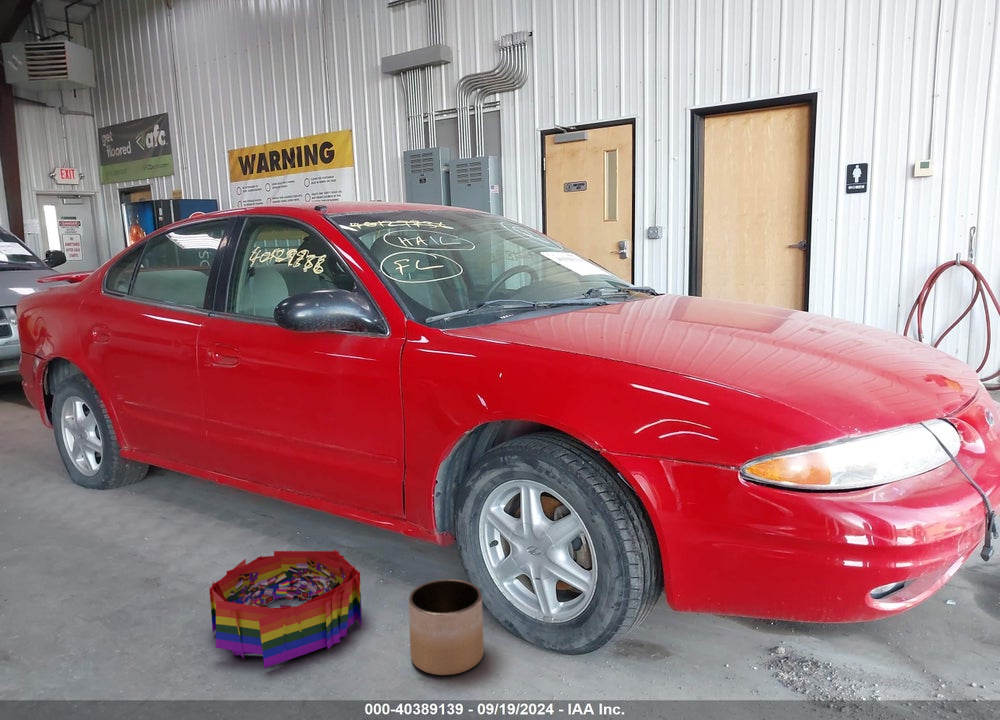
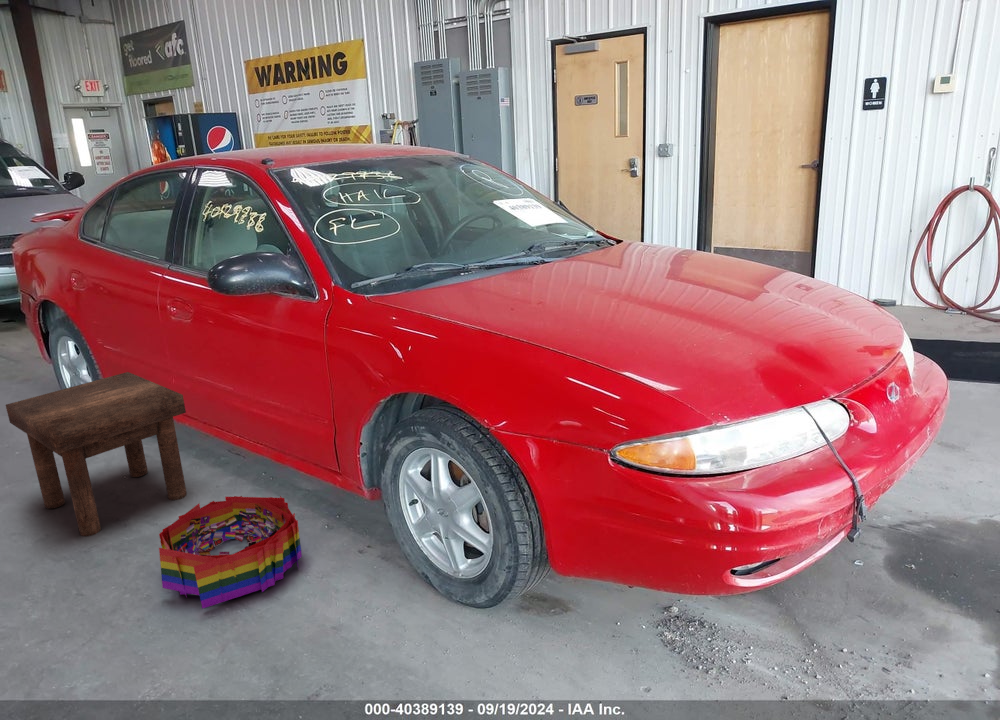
stool: none [26,428,223,601] -> present [6,372,187,536]
planter: present [409,579,484,675] -> none [328,533,401,621]

